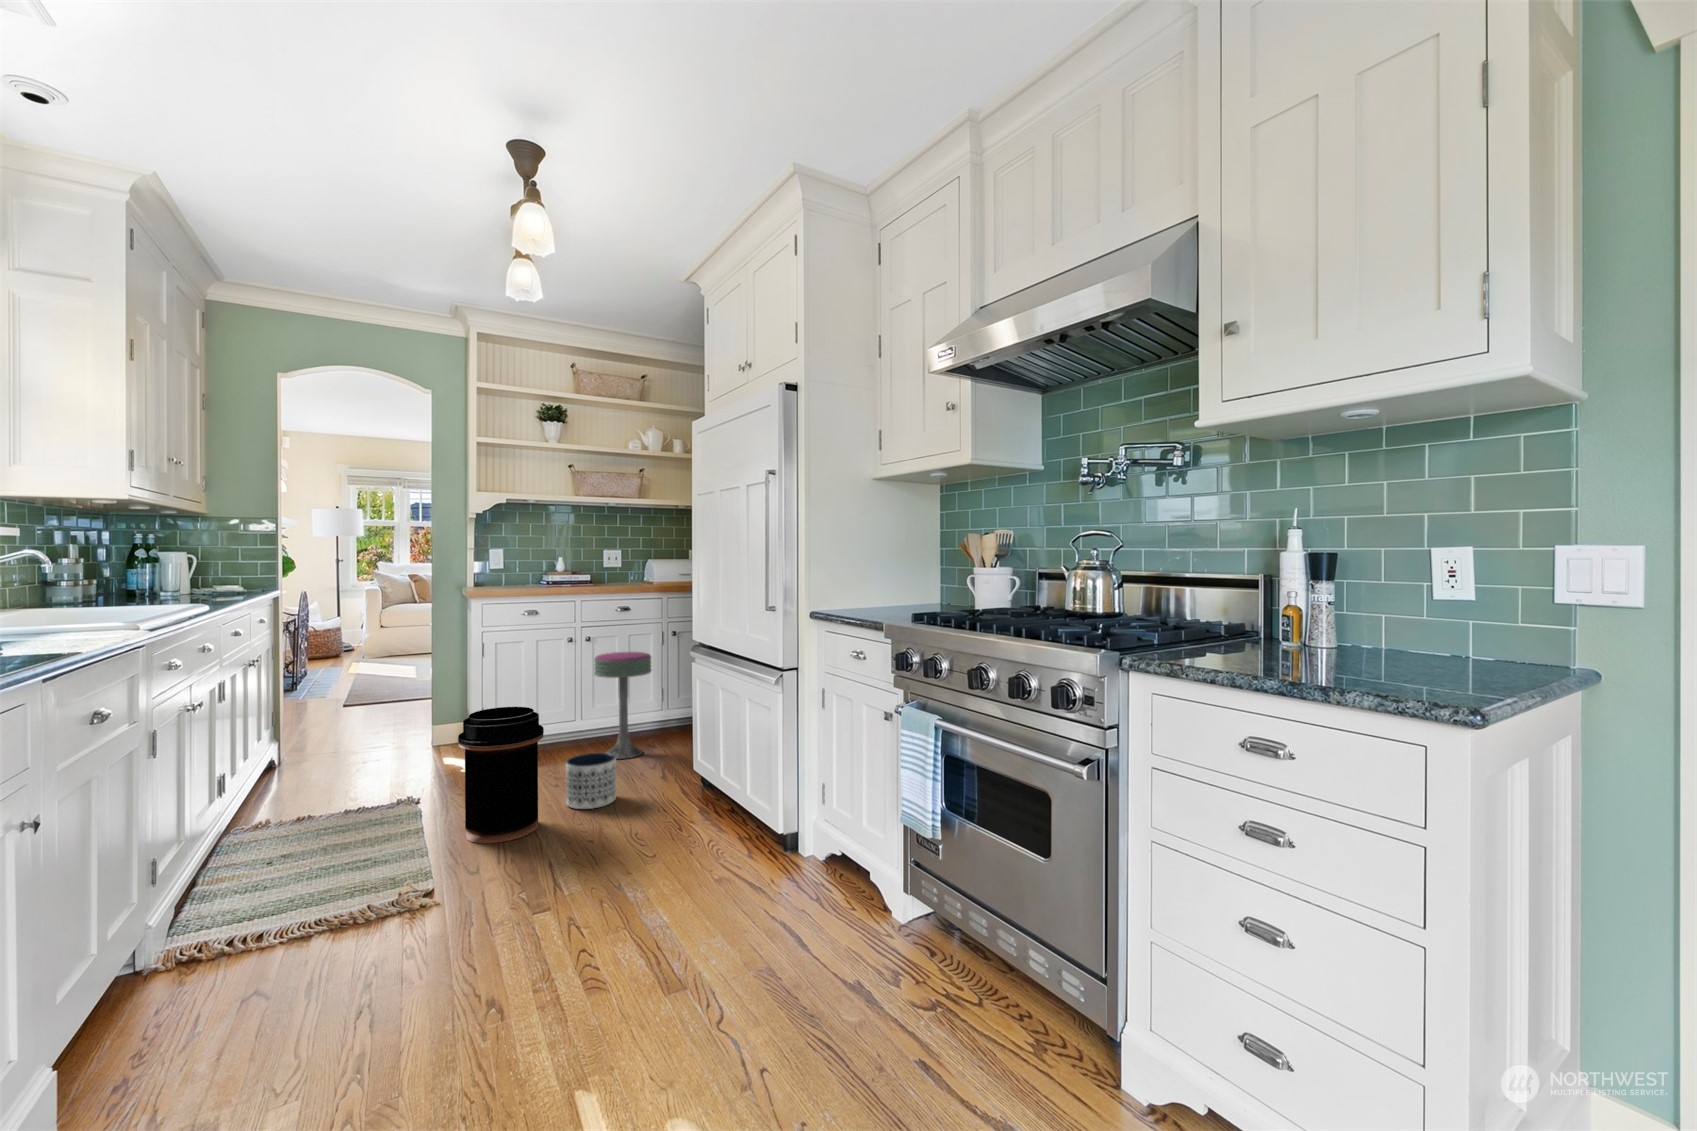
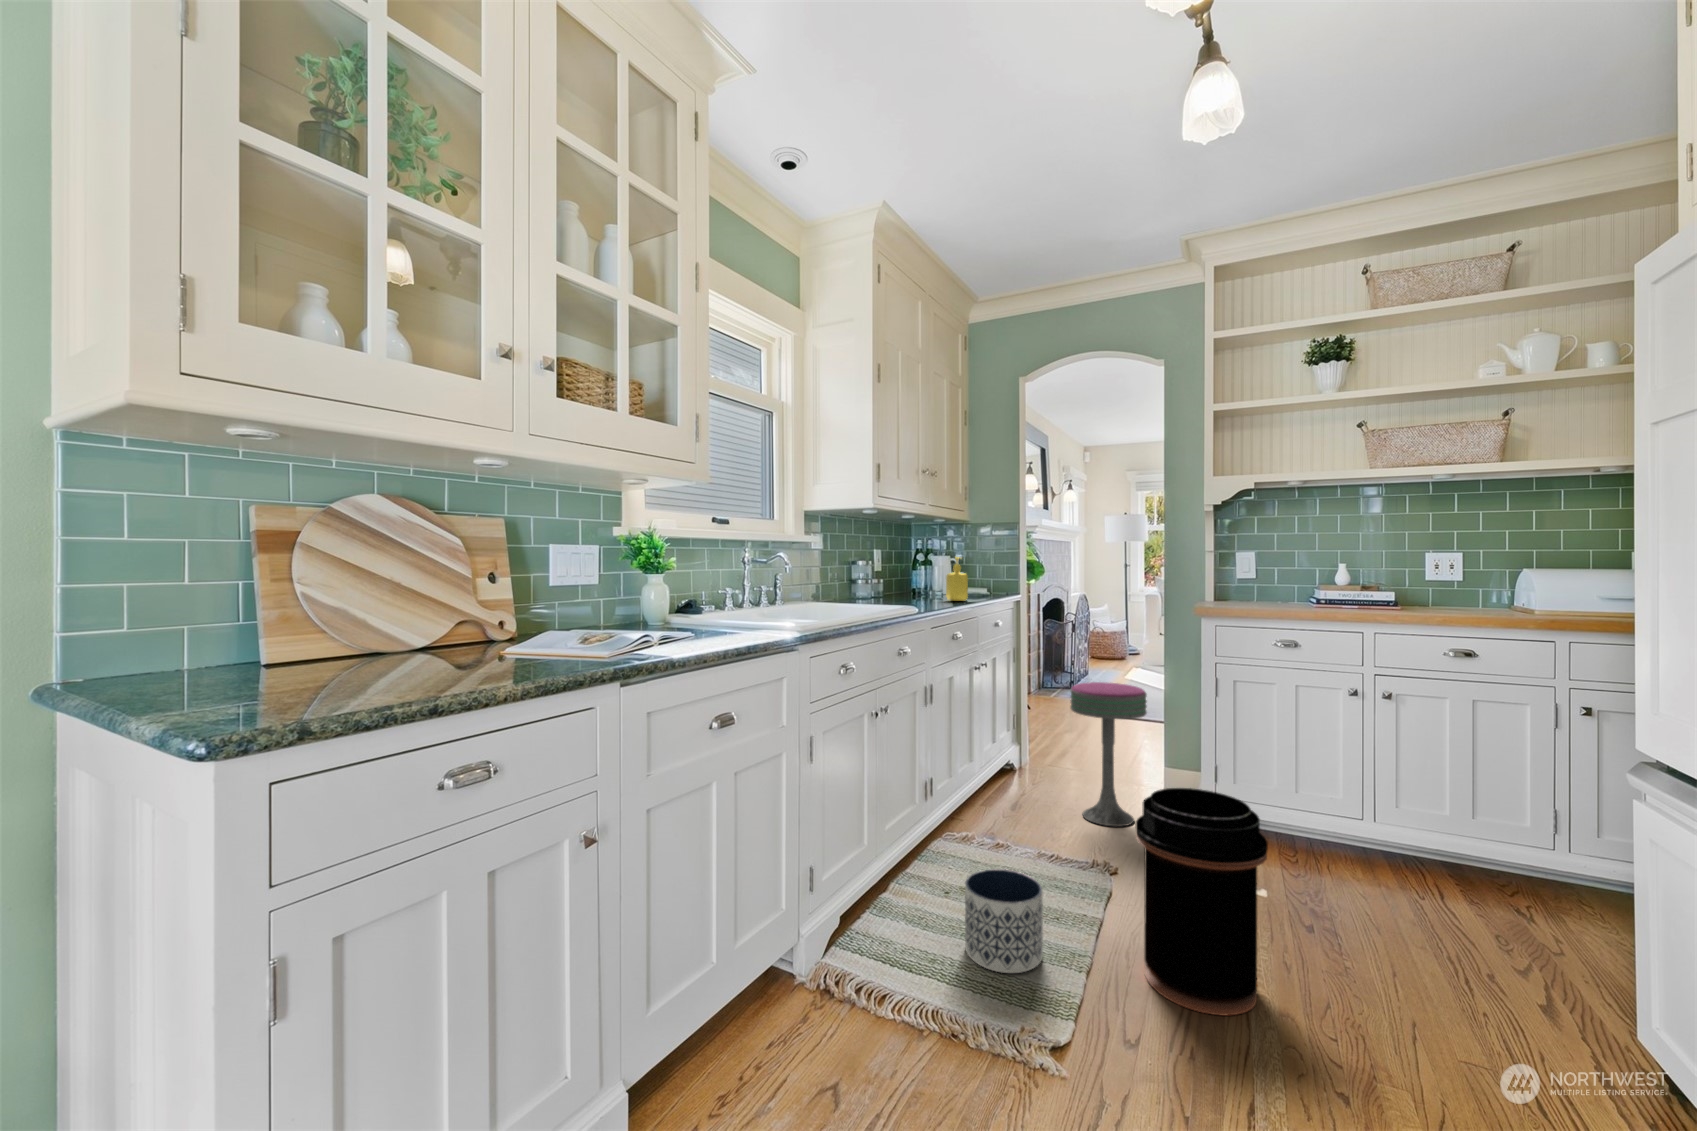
soap dispenser: none [199,552,229,598] -> present [946,557,968,601]
bar stool: present [594,652,651,759] -> present [1070,682,1147,827]
planter: present [566,753,616,809] -> present [965,869,1043,973]

